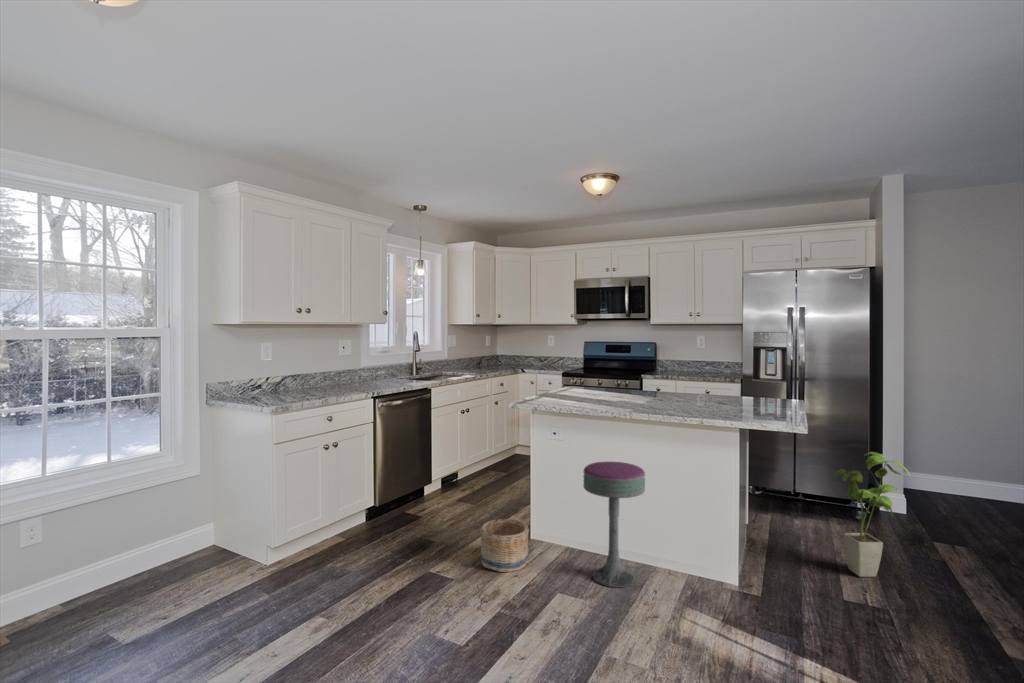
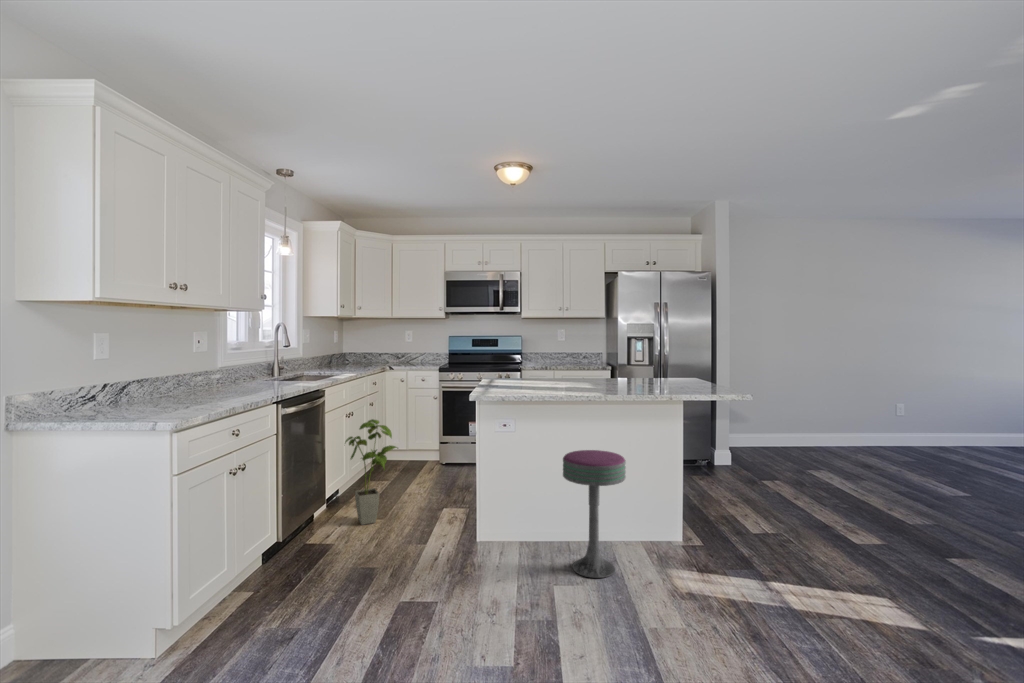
house plant: present [833,452,911,577] -> present [345,419,397,525]
basket: present [480,519,529,572] -> none [448,528,503,589]

